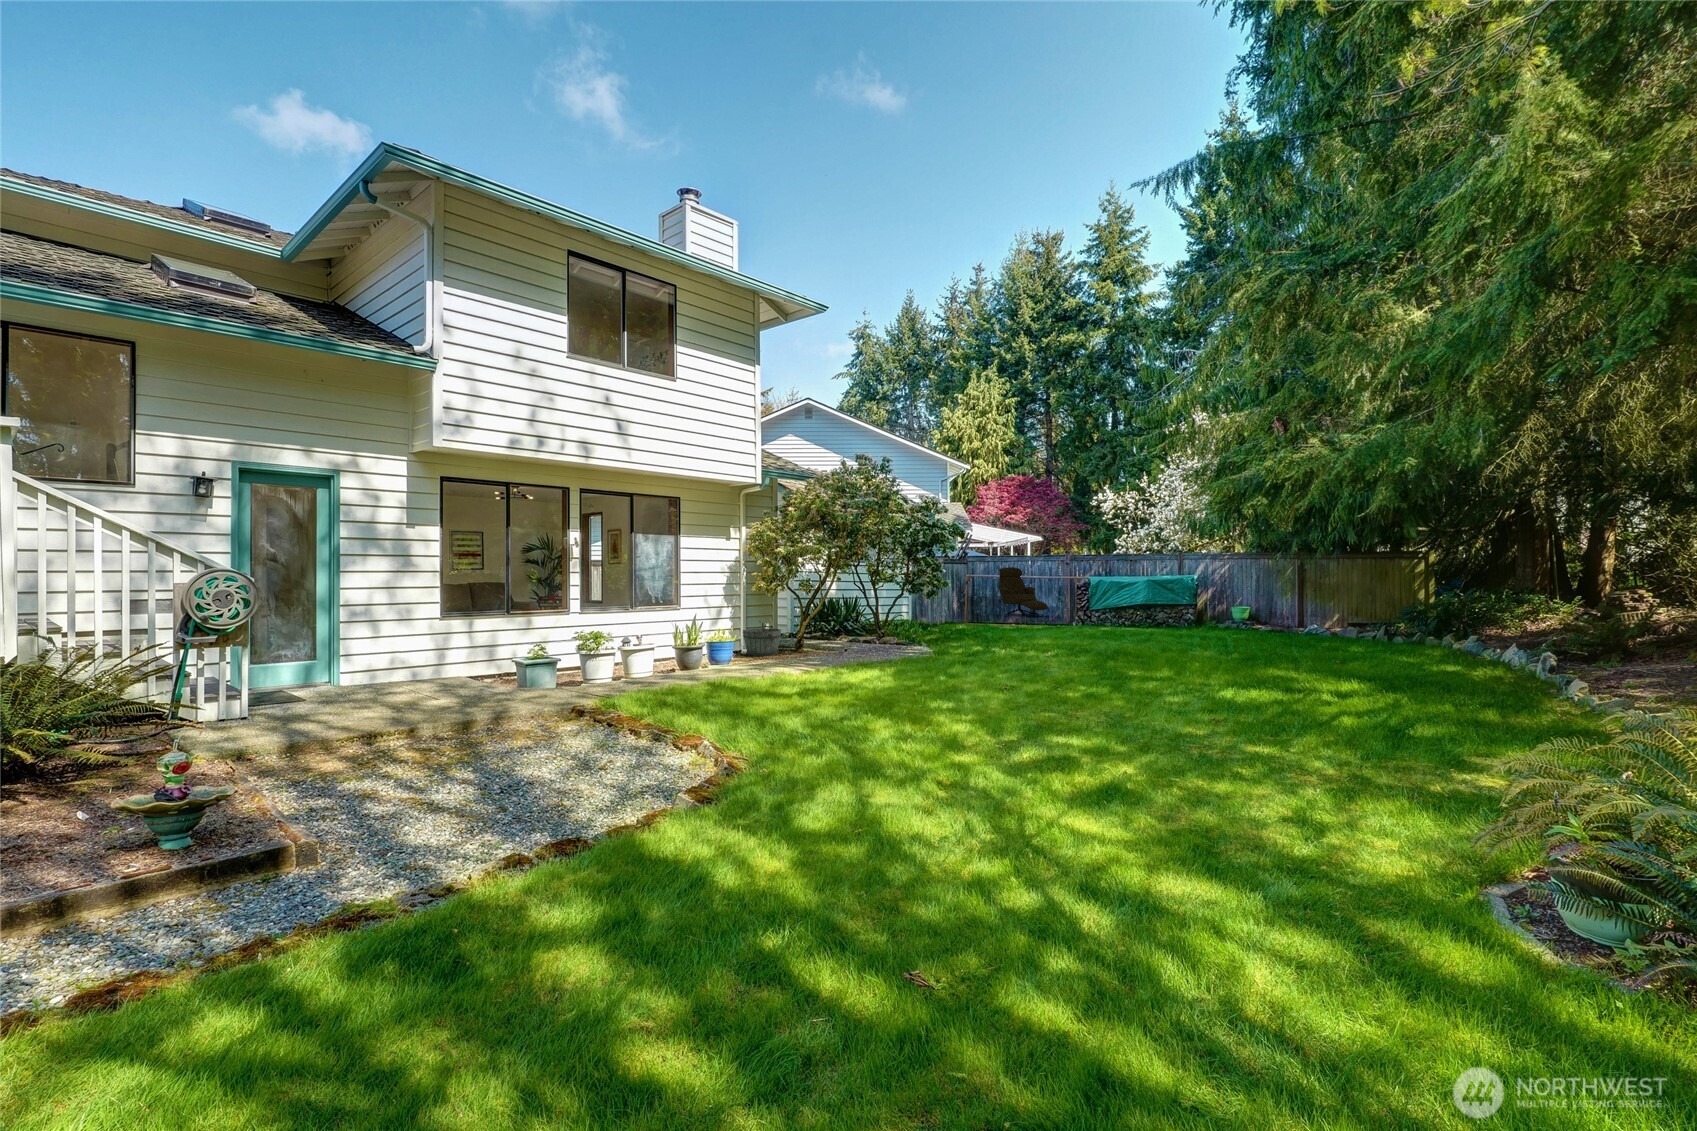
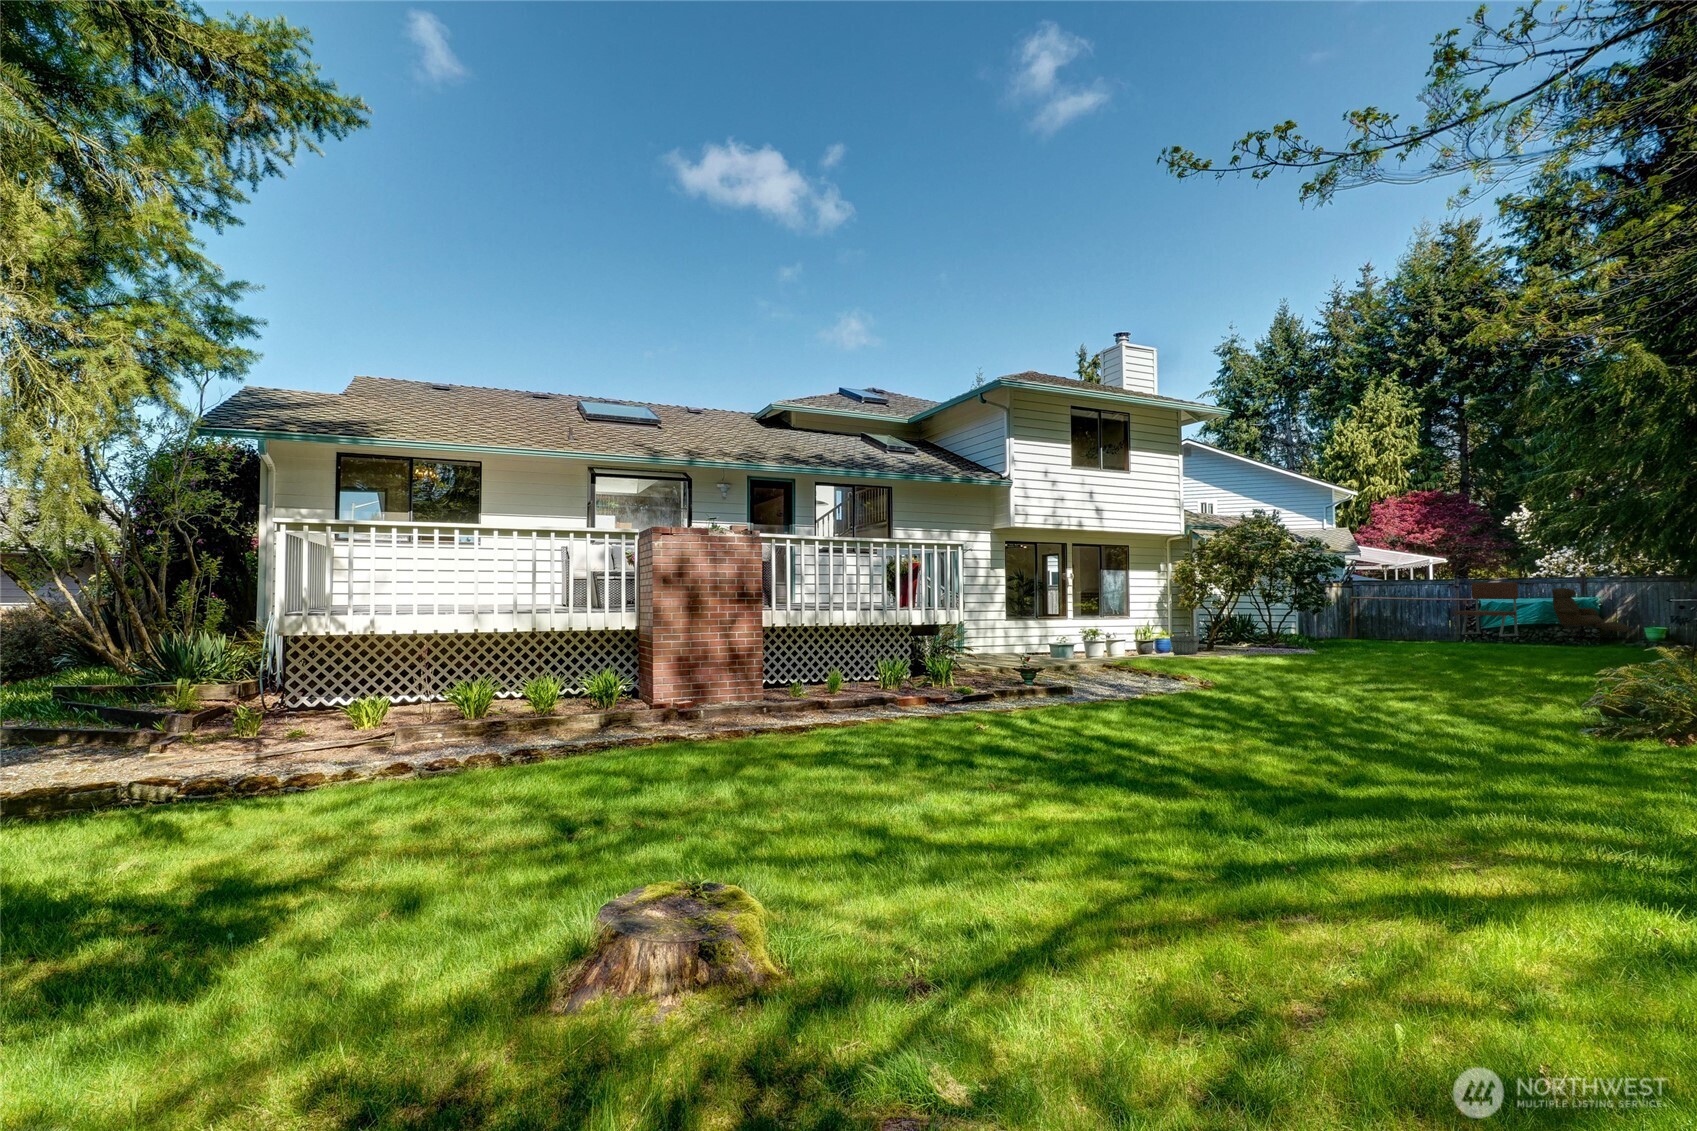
bench: none [1056,562,1115,620] -> present [1454,582,1518,637]
lounge chair: present [998,567,1048,617] -> present [1552,588,1630,639]

